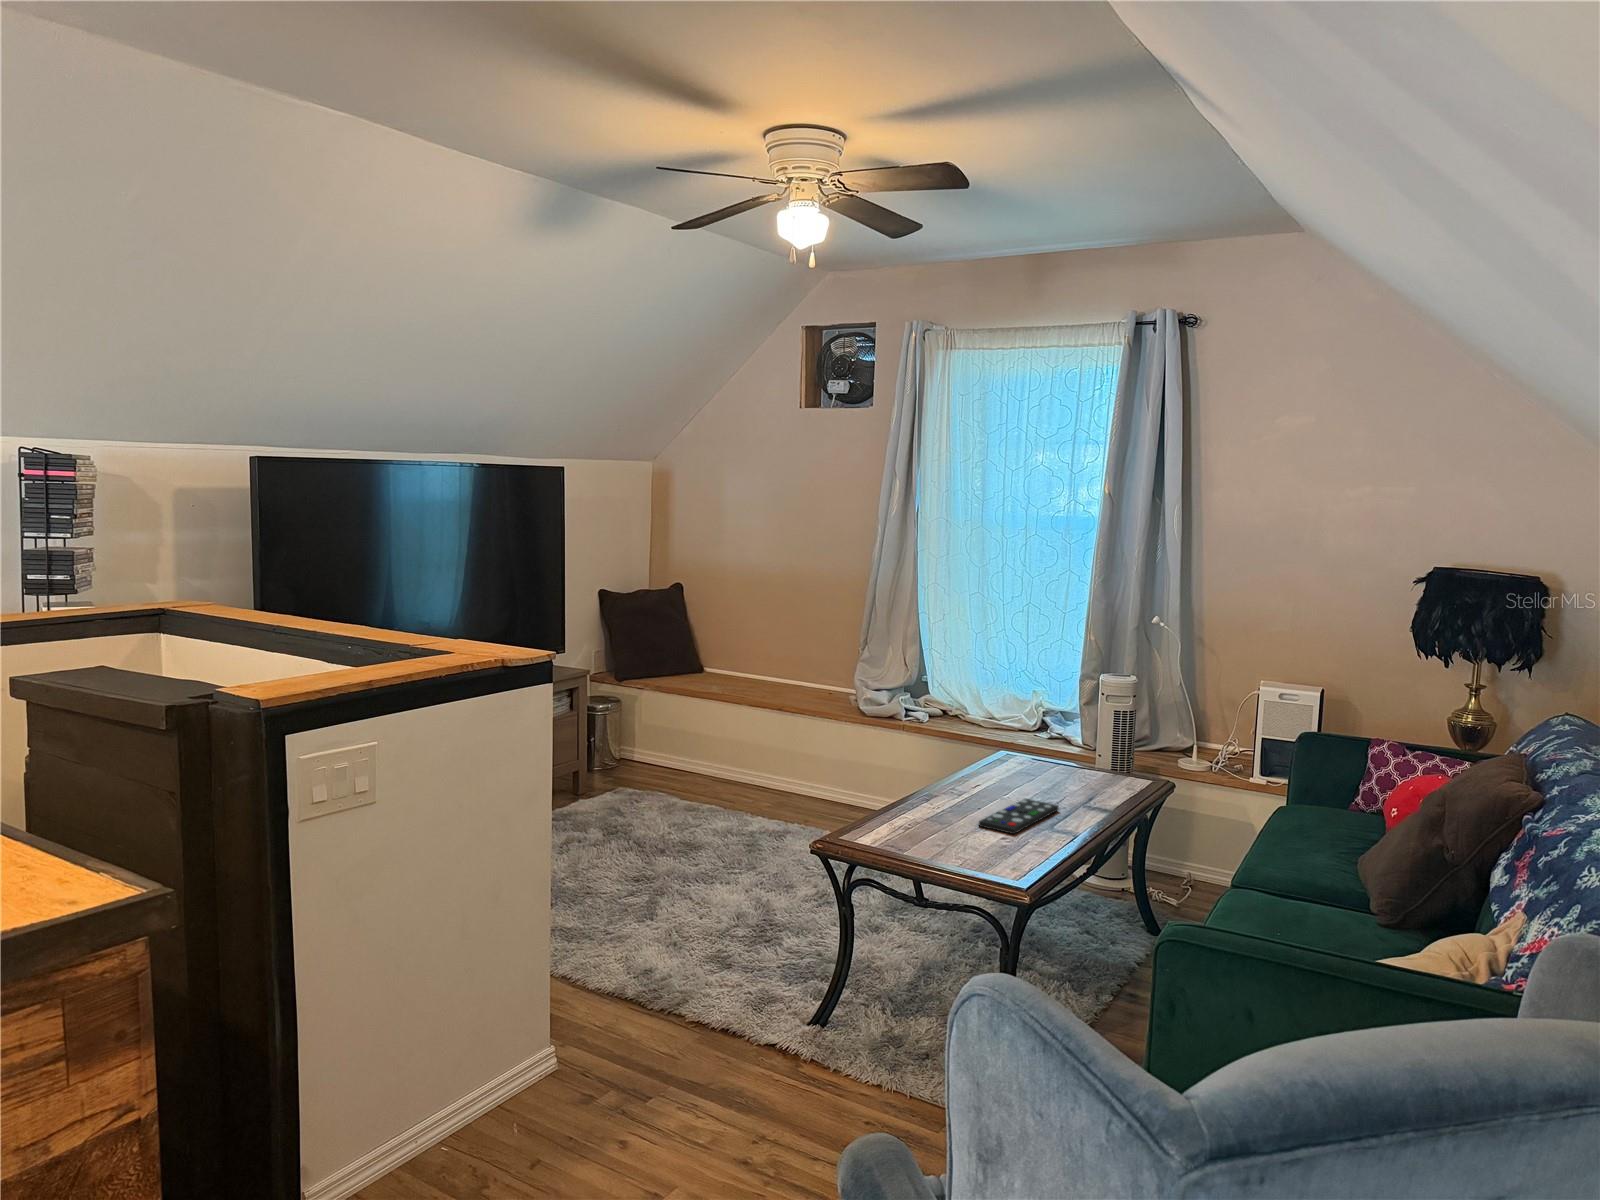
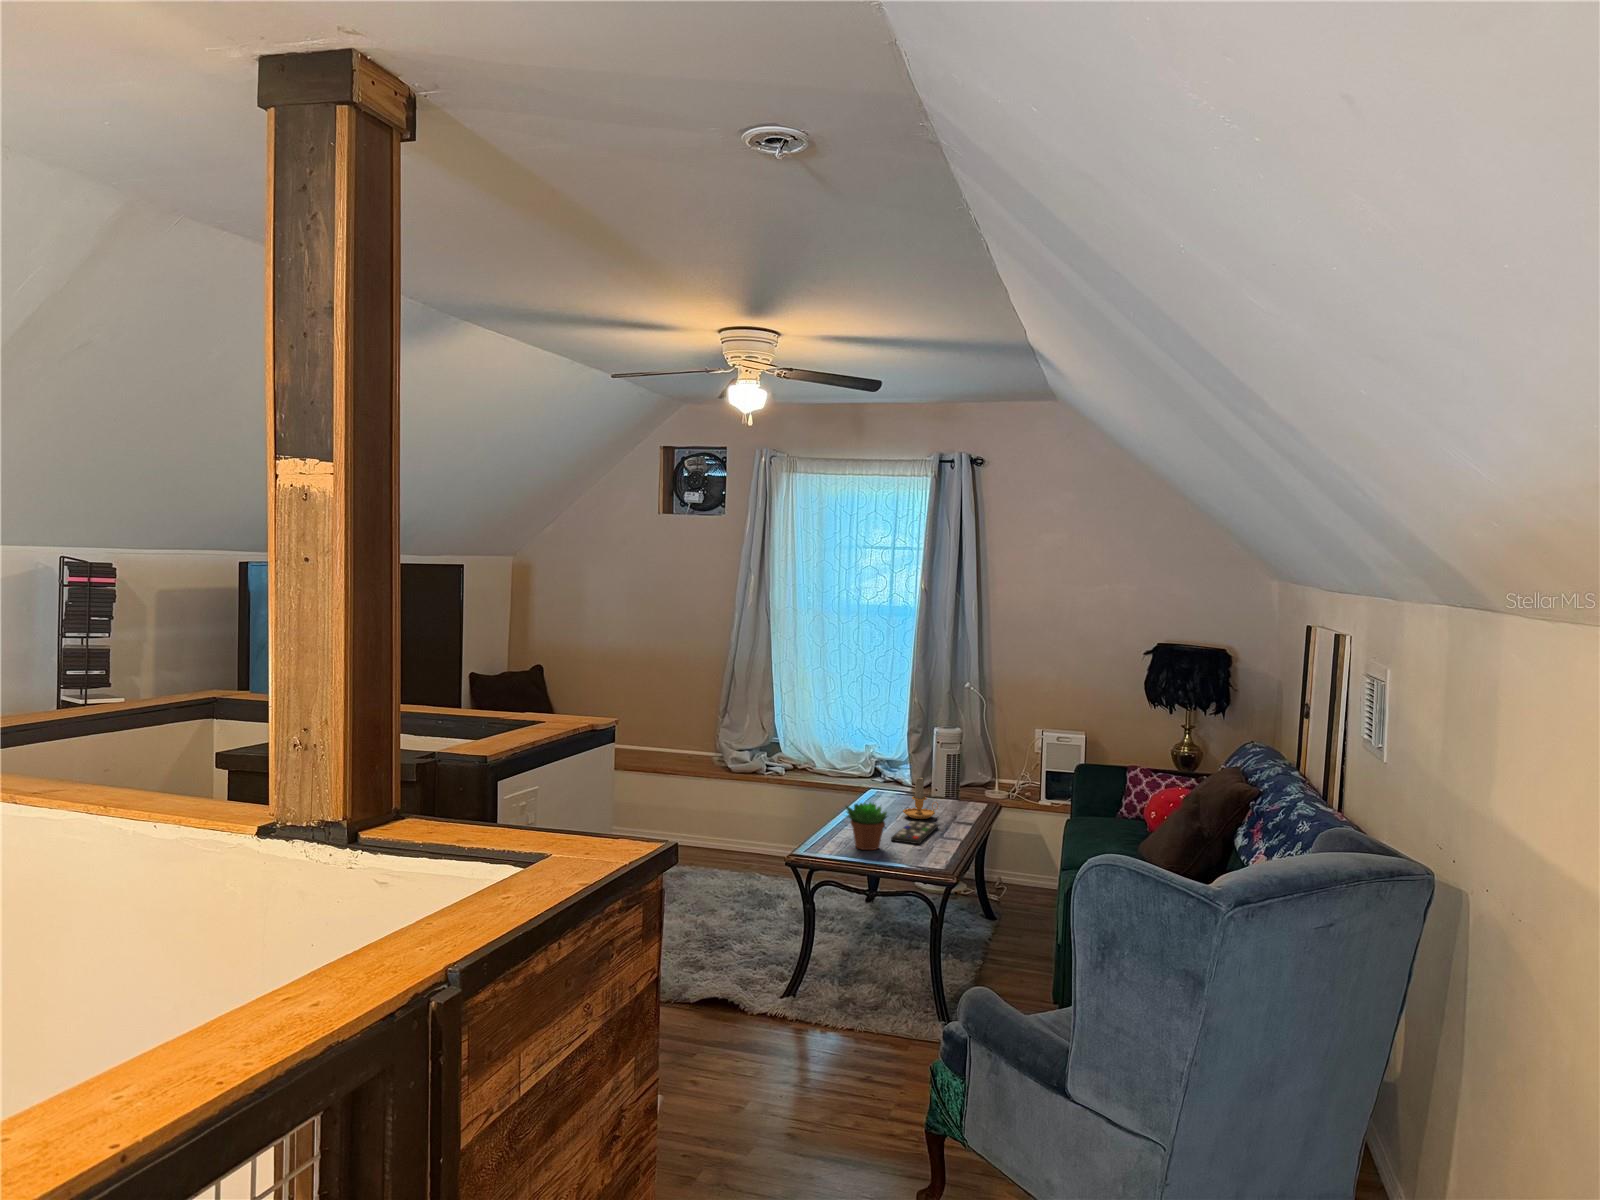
candle: none [1020,739,1071,796] -> present [903,777,938,819]
succulent plant: none [907,772,968,838] -> present [846,803,887,850]

